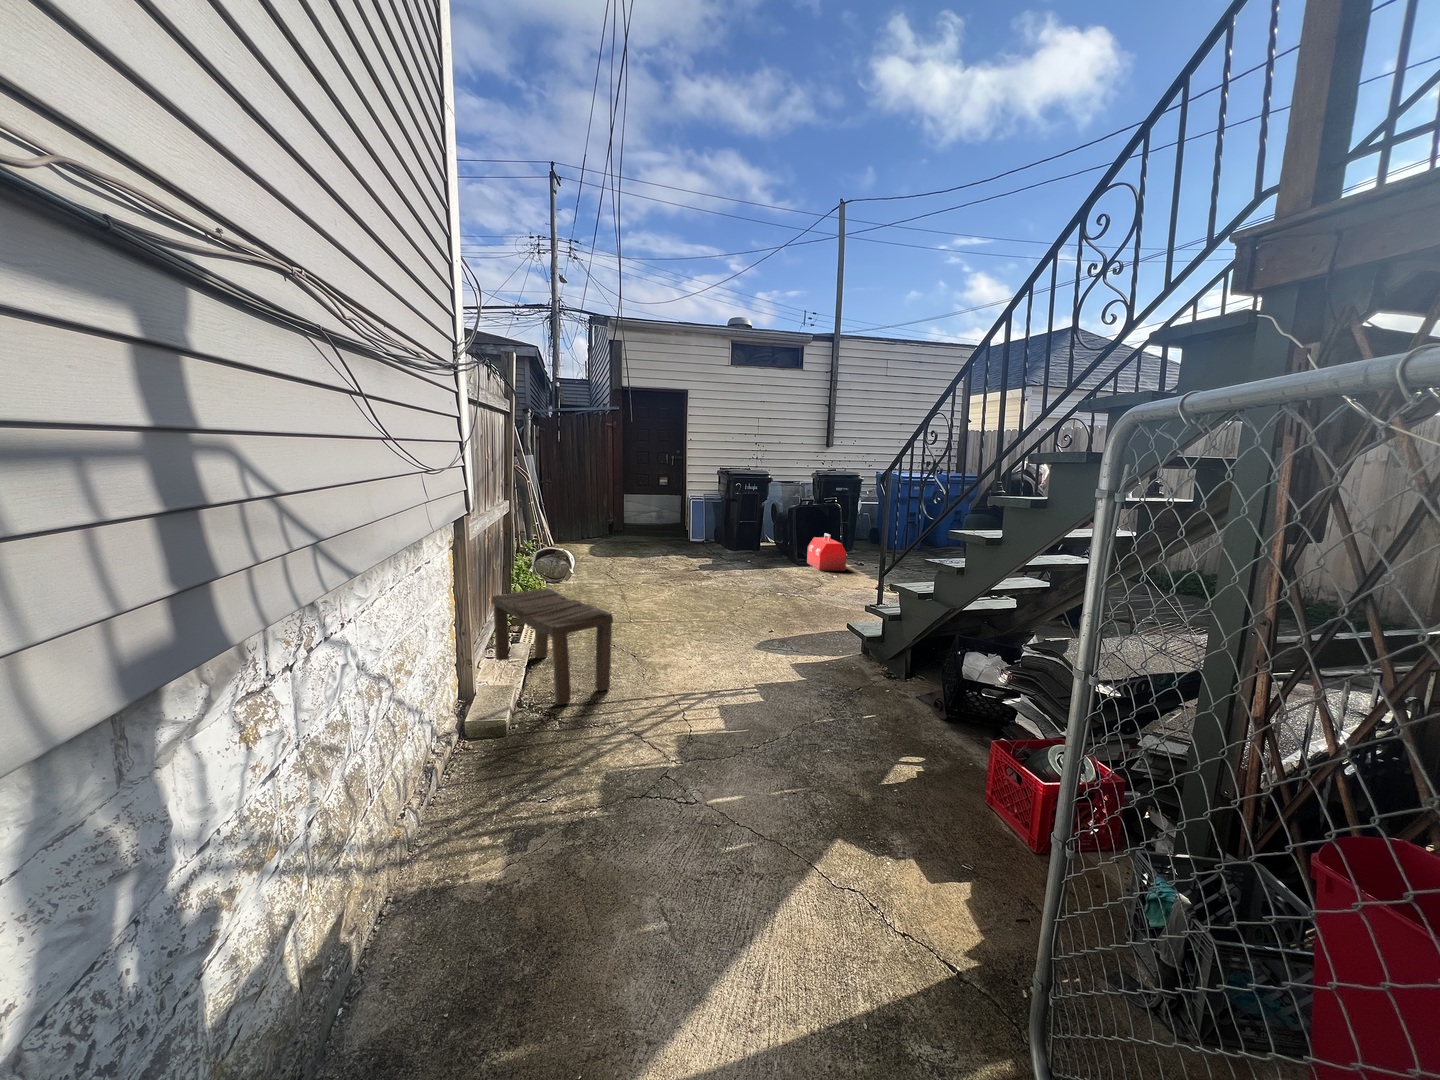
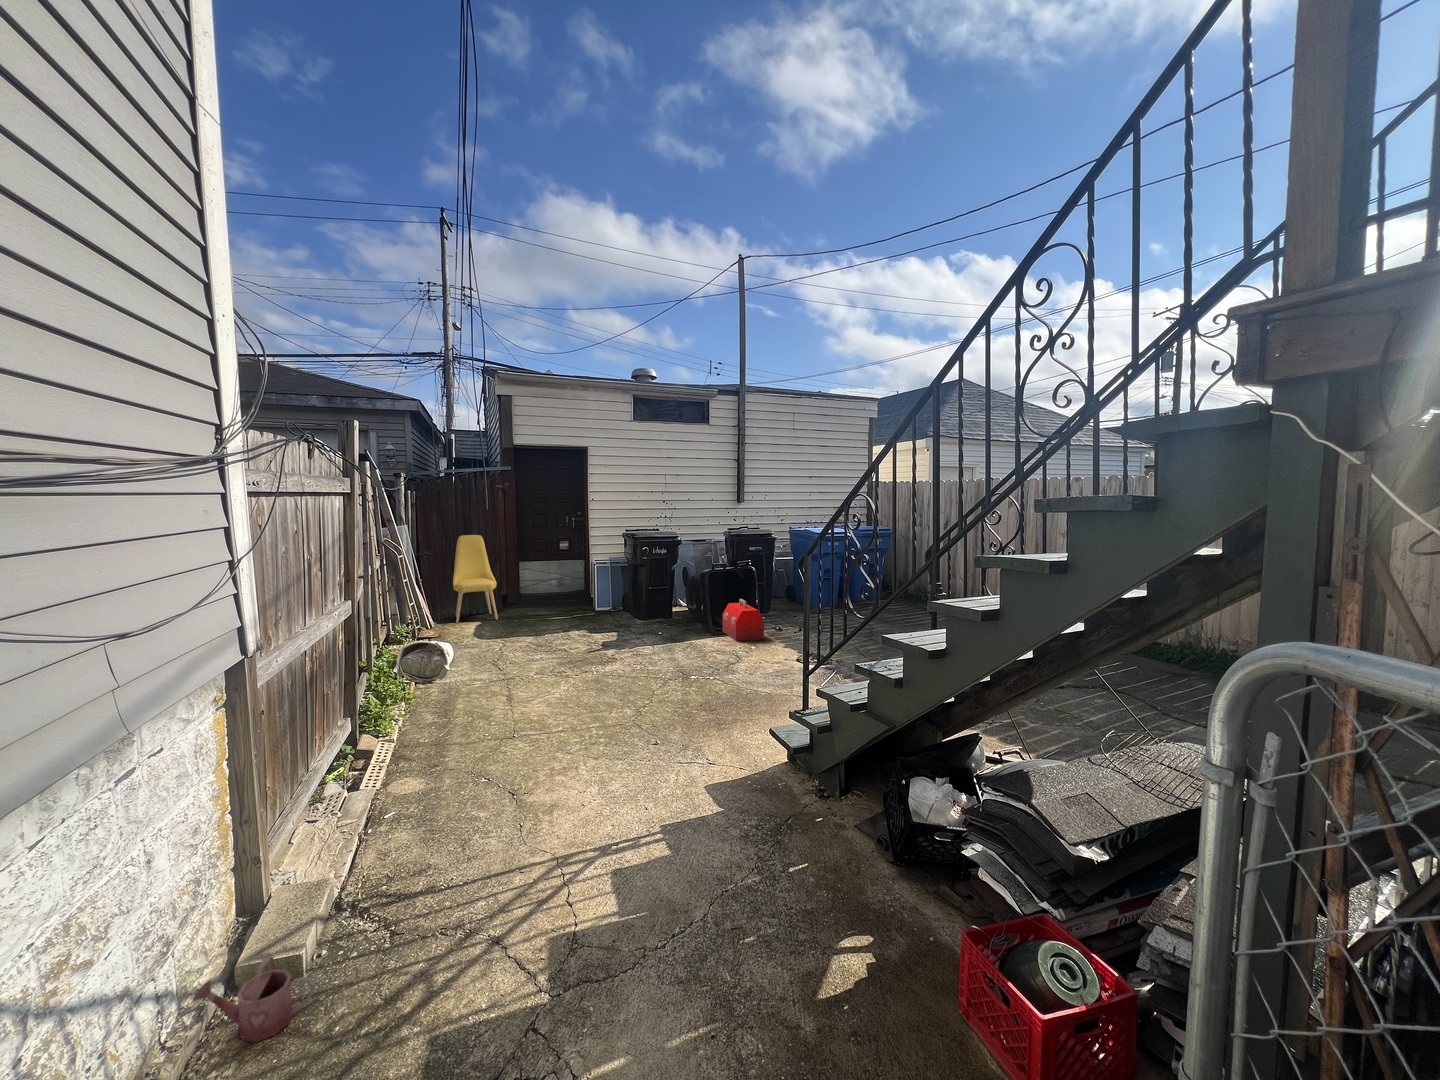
chair: none [568,467,605,544] -> present [453,535,498,623]
bench: present [492,588,613,705] -> none [311,719,471,899]
watering can: none [446,712,520,764] -> present [192,956,315,1042]

